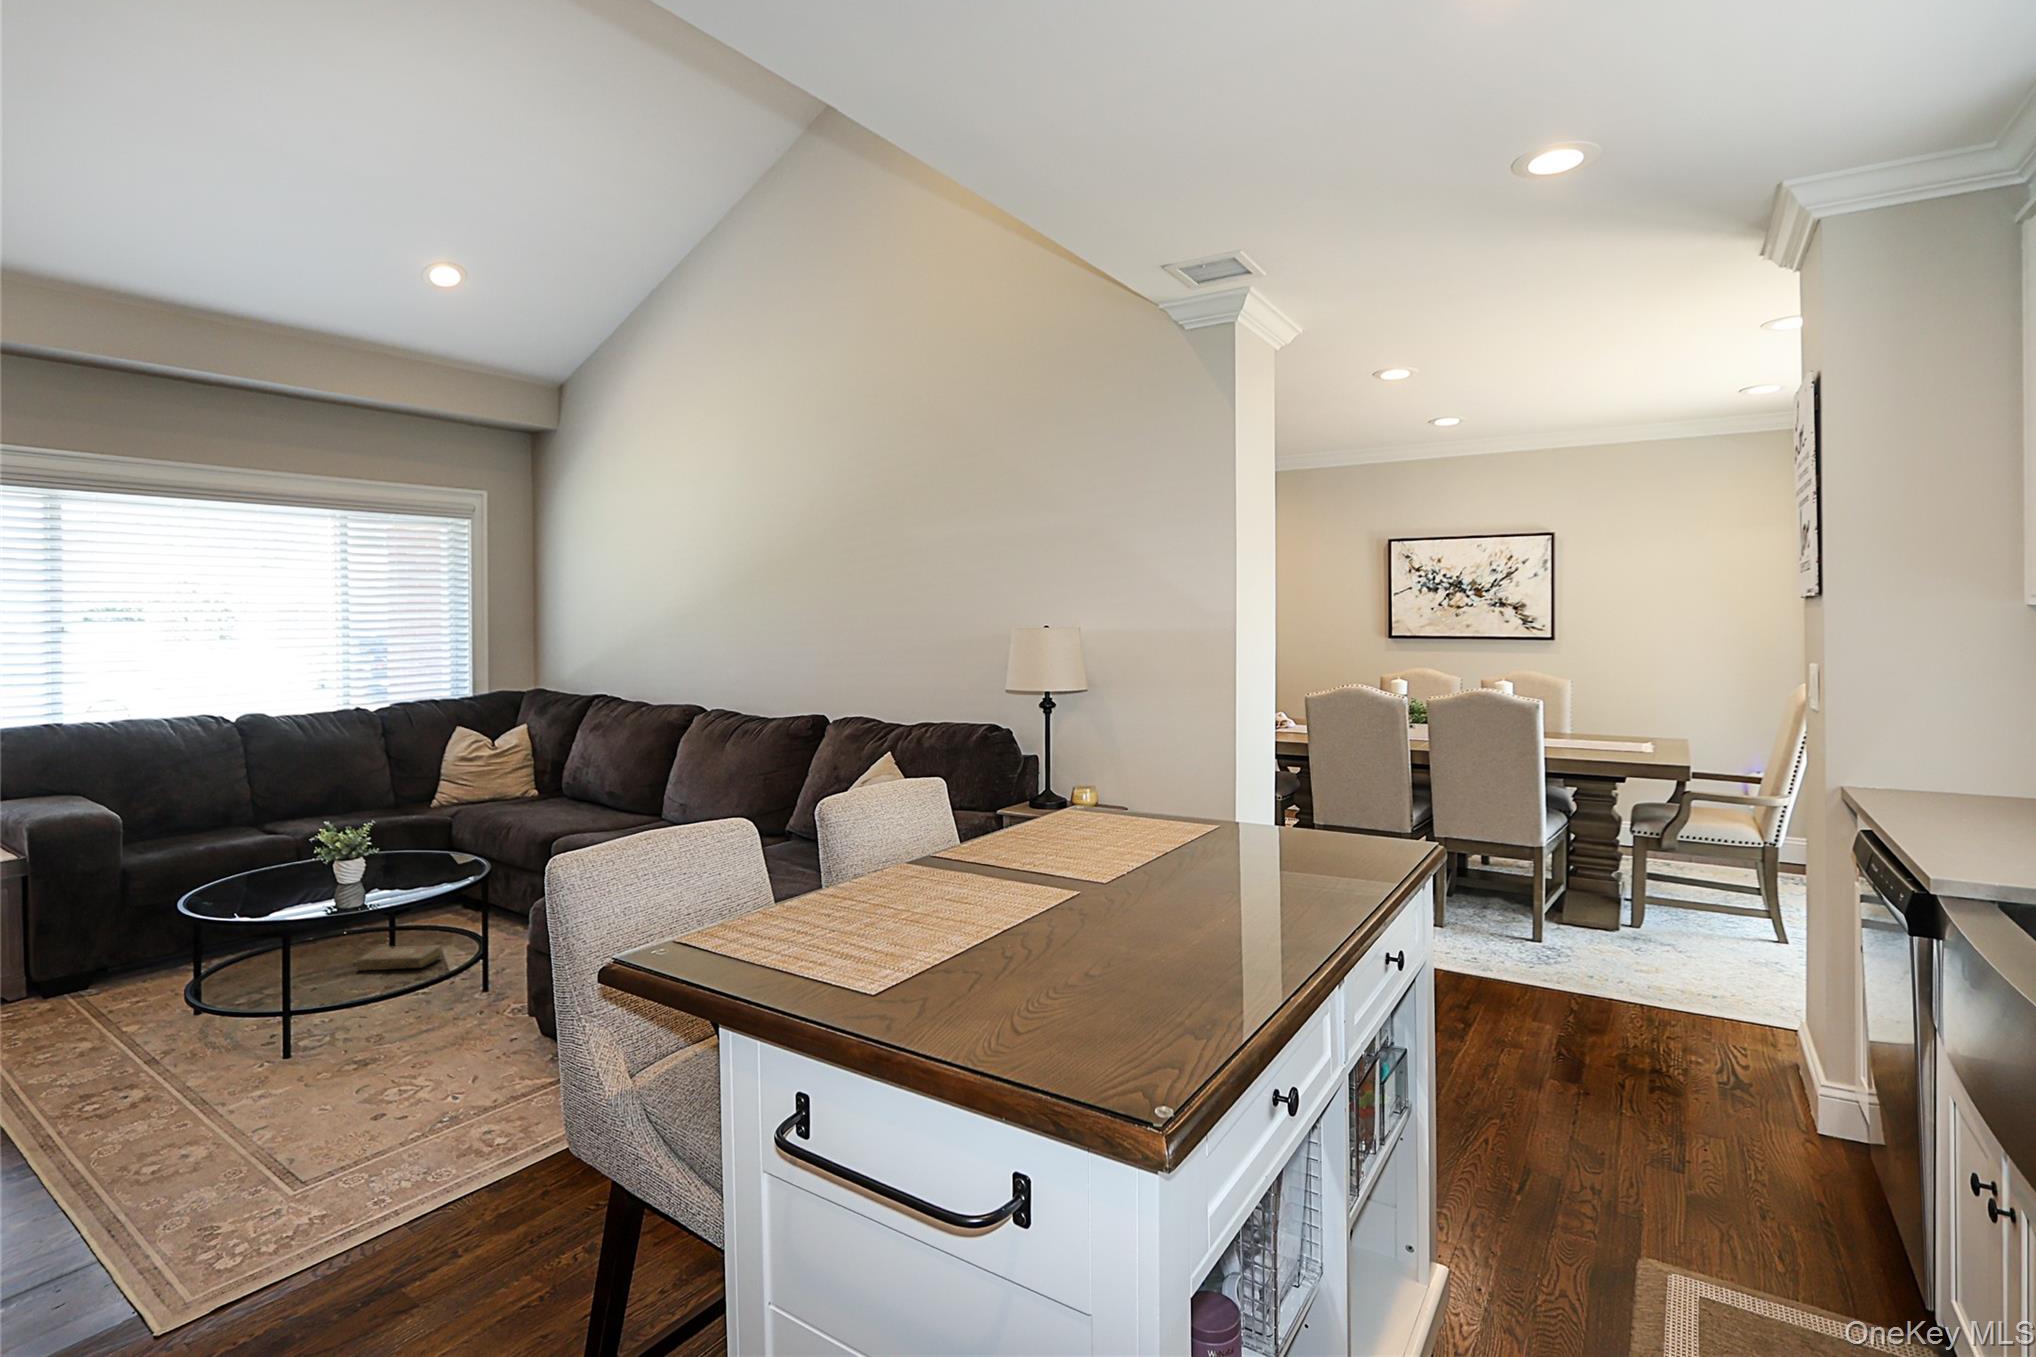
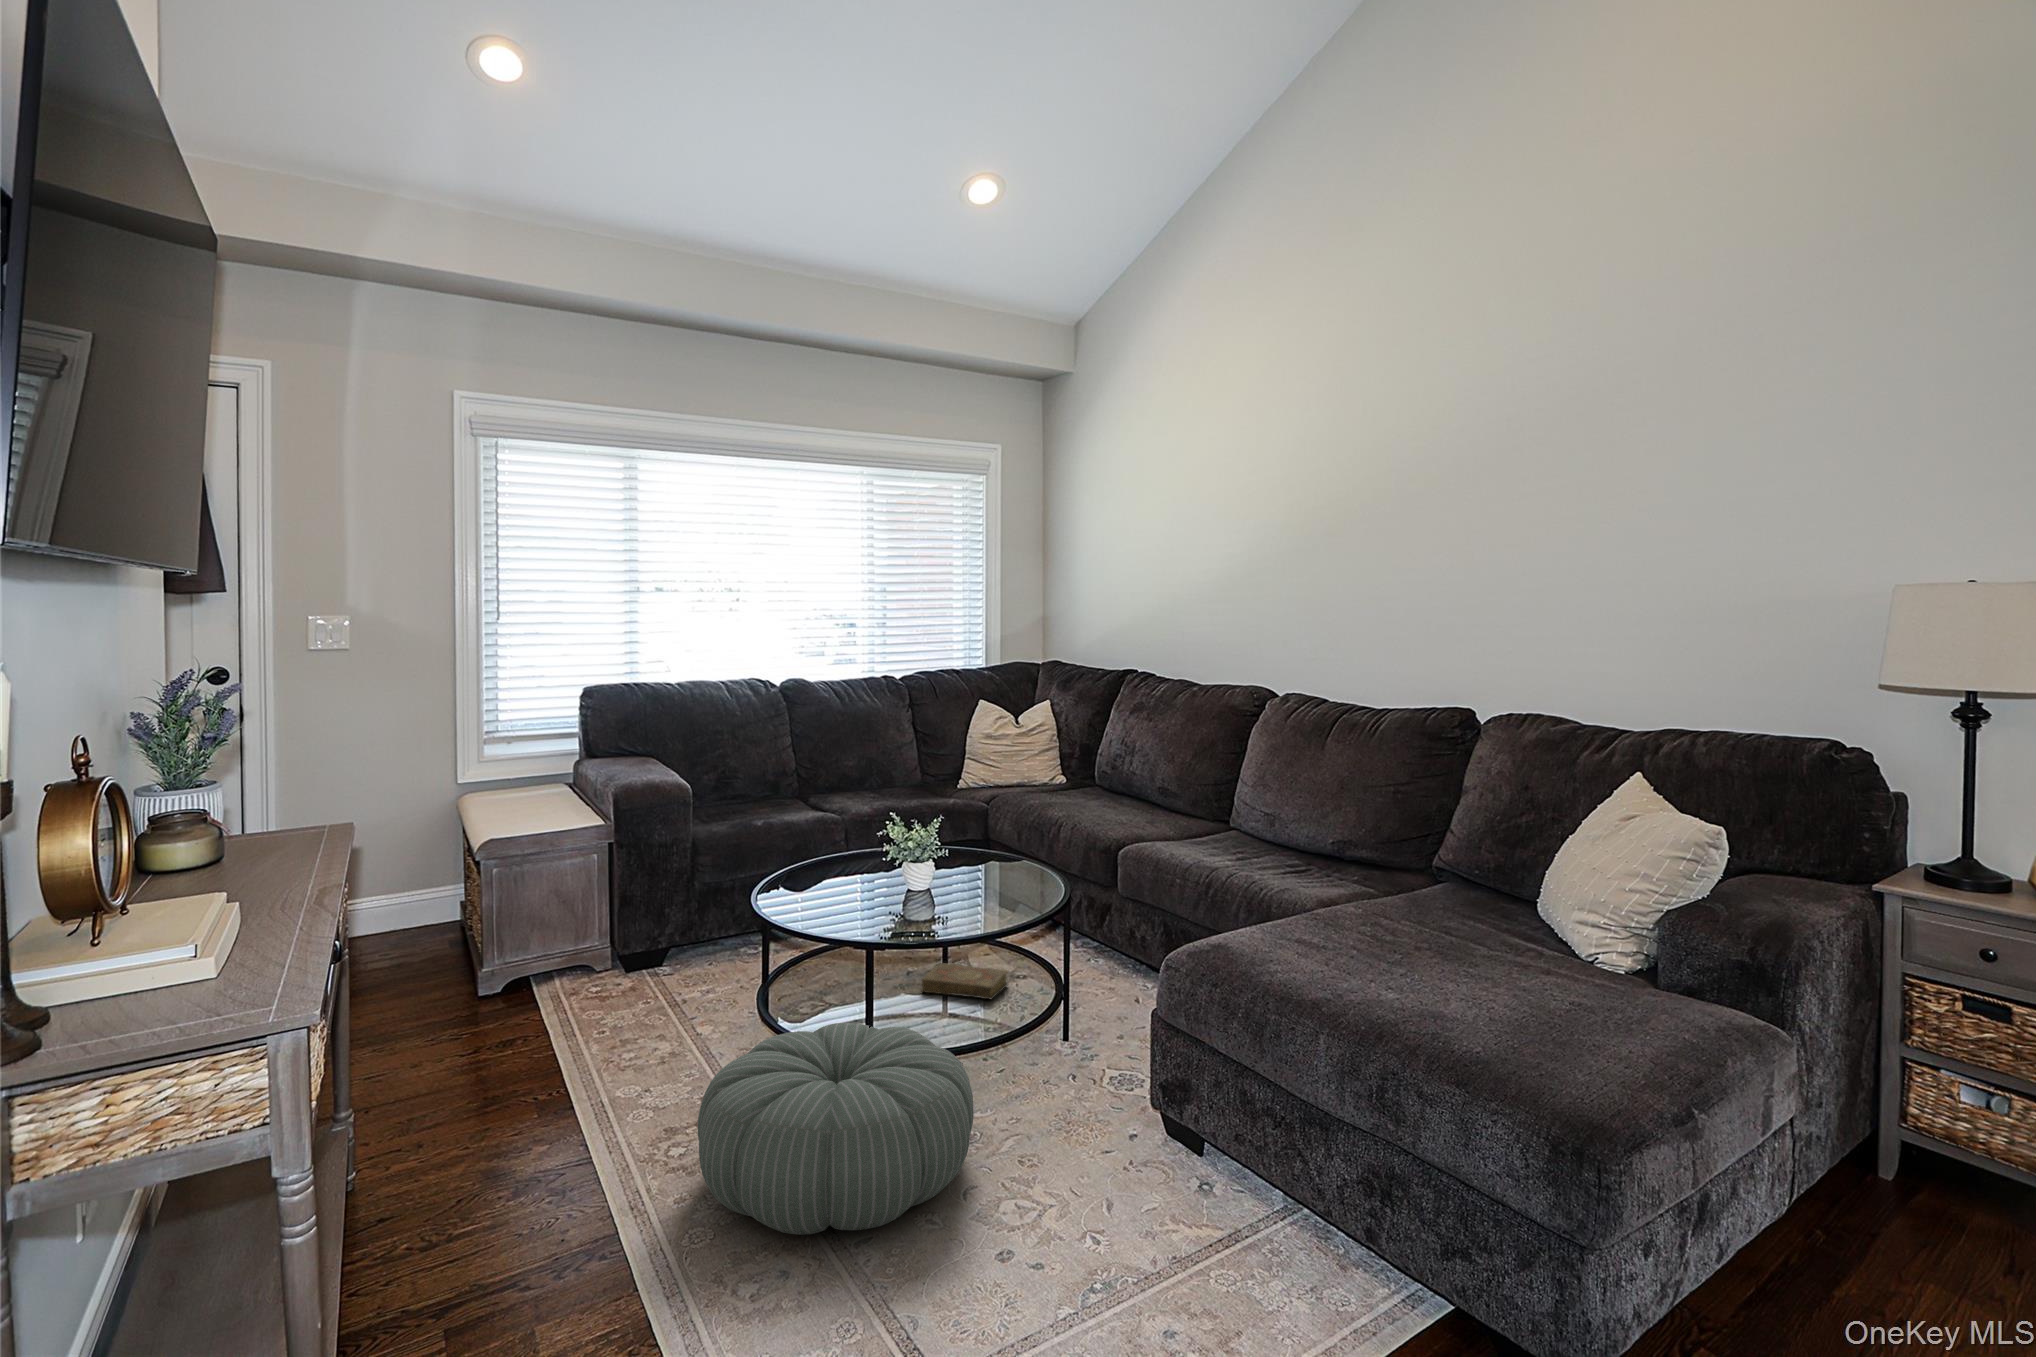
pouf: none [108,983,372,1132] -> present [698,1023,974,1235]

